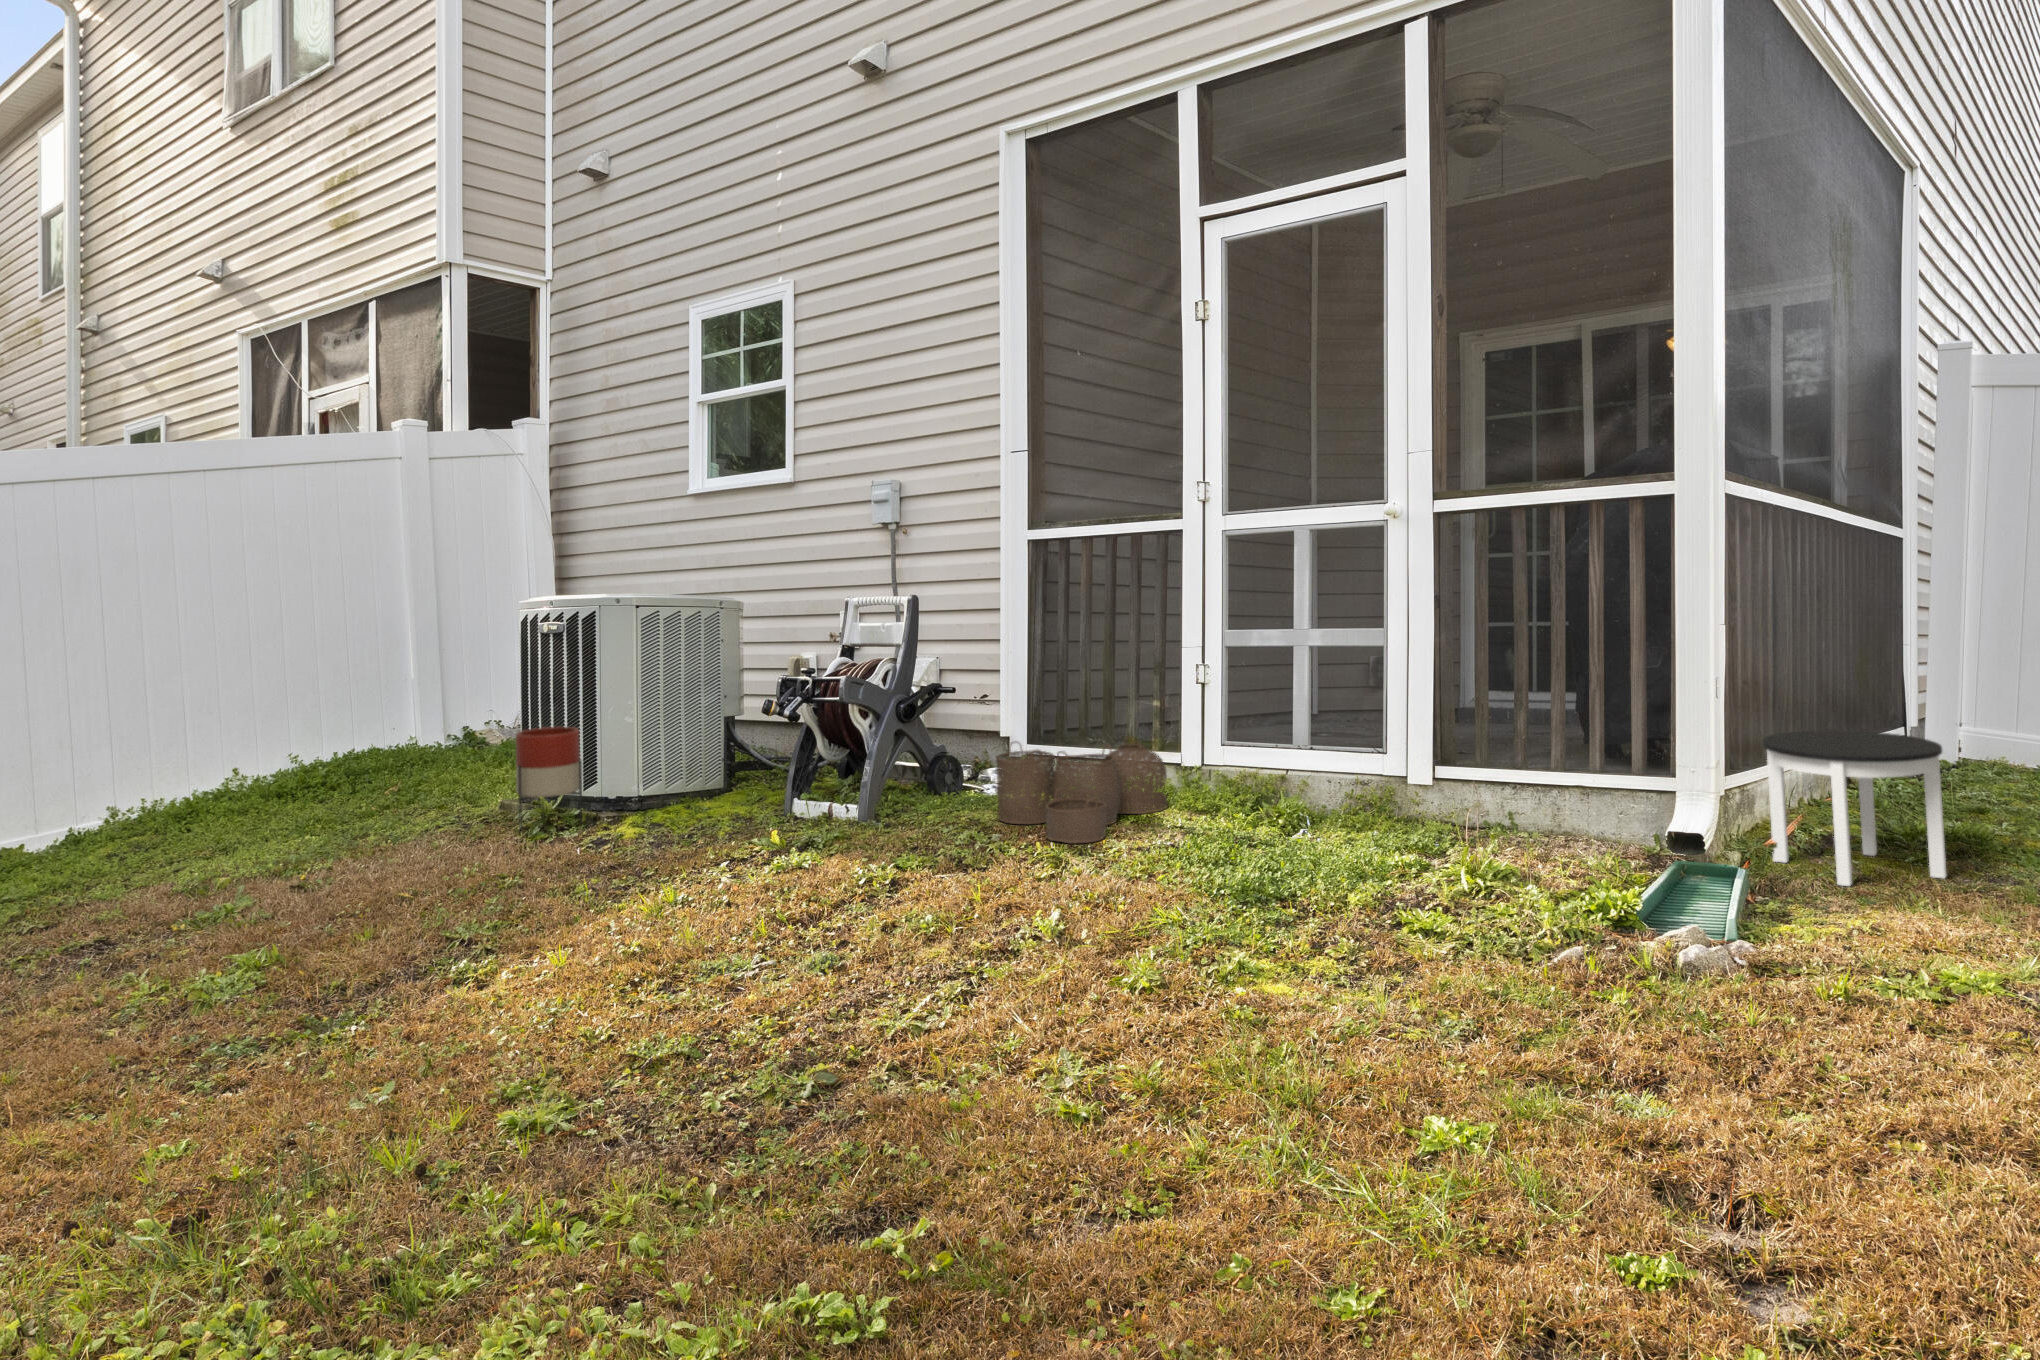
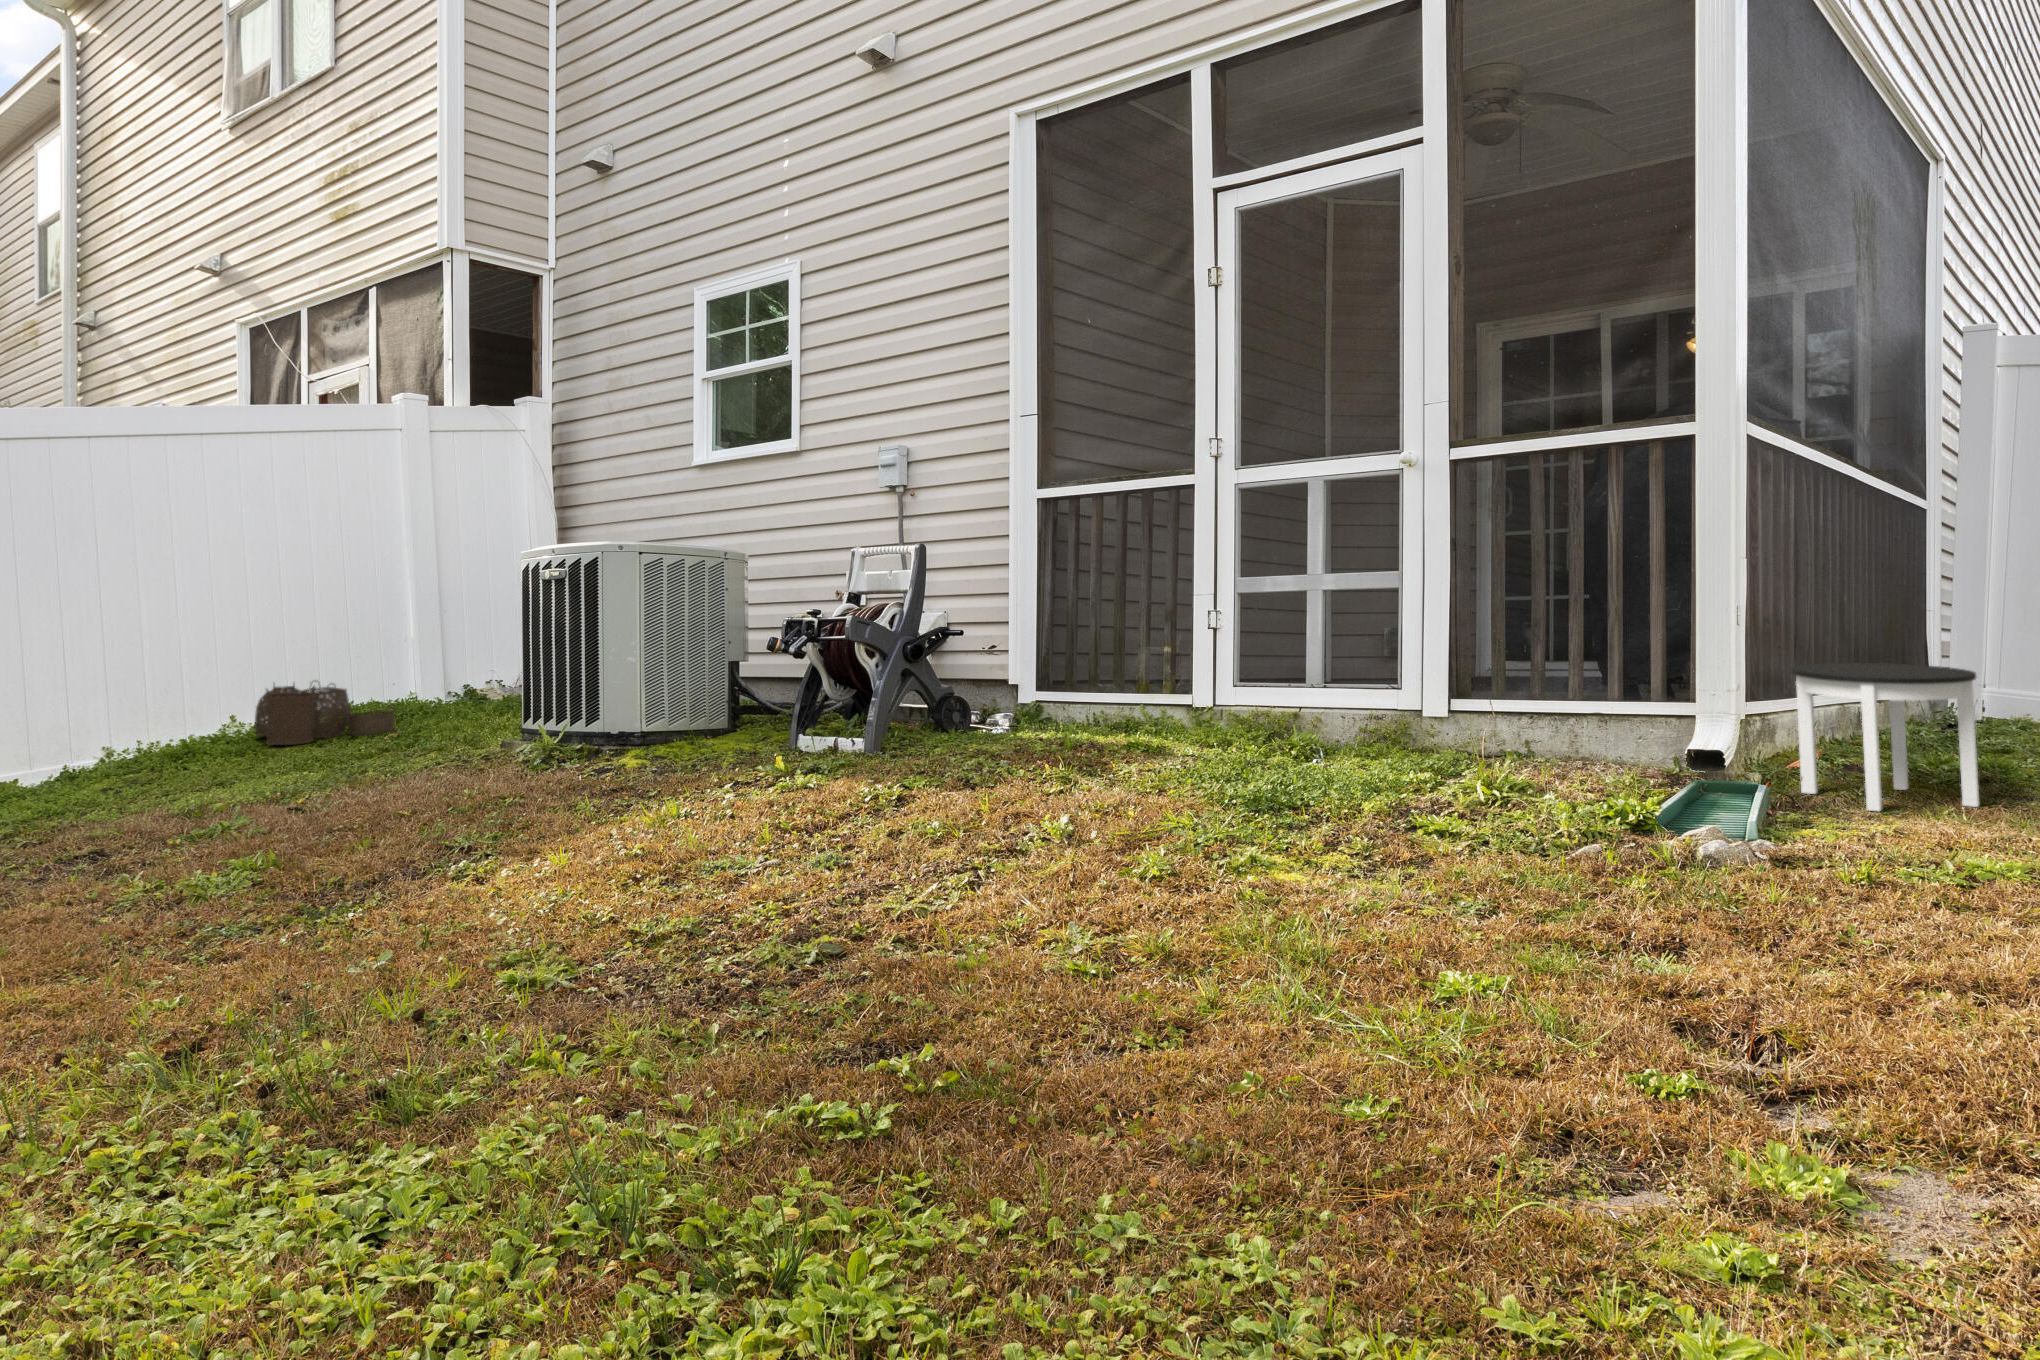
planter: present [516,727,582,832] -> none [515,665,582,769]
woven basket: present [996,740,1168,844] -> present [255,682,395,745]

